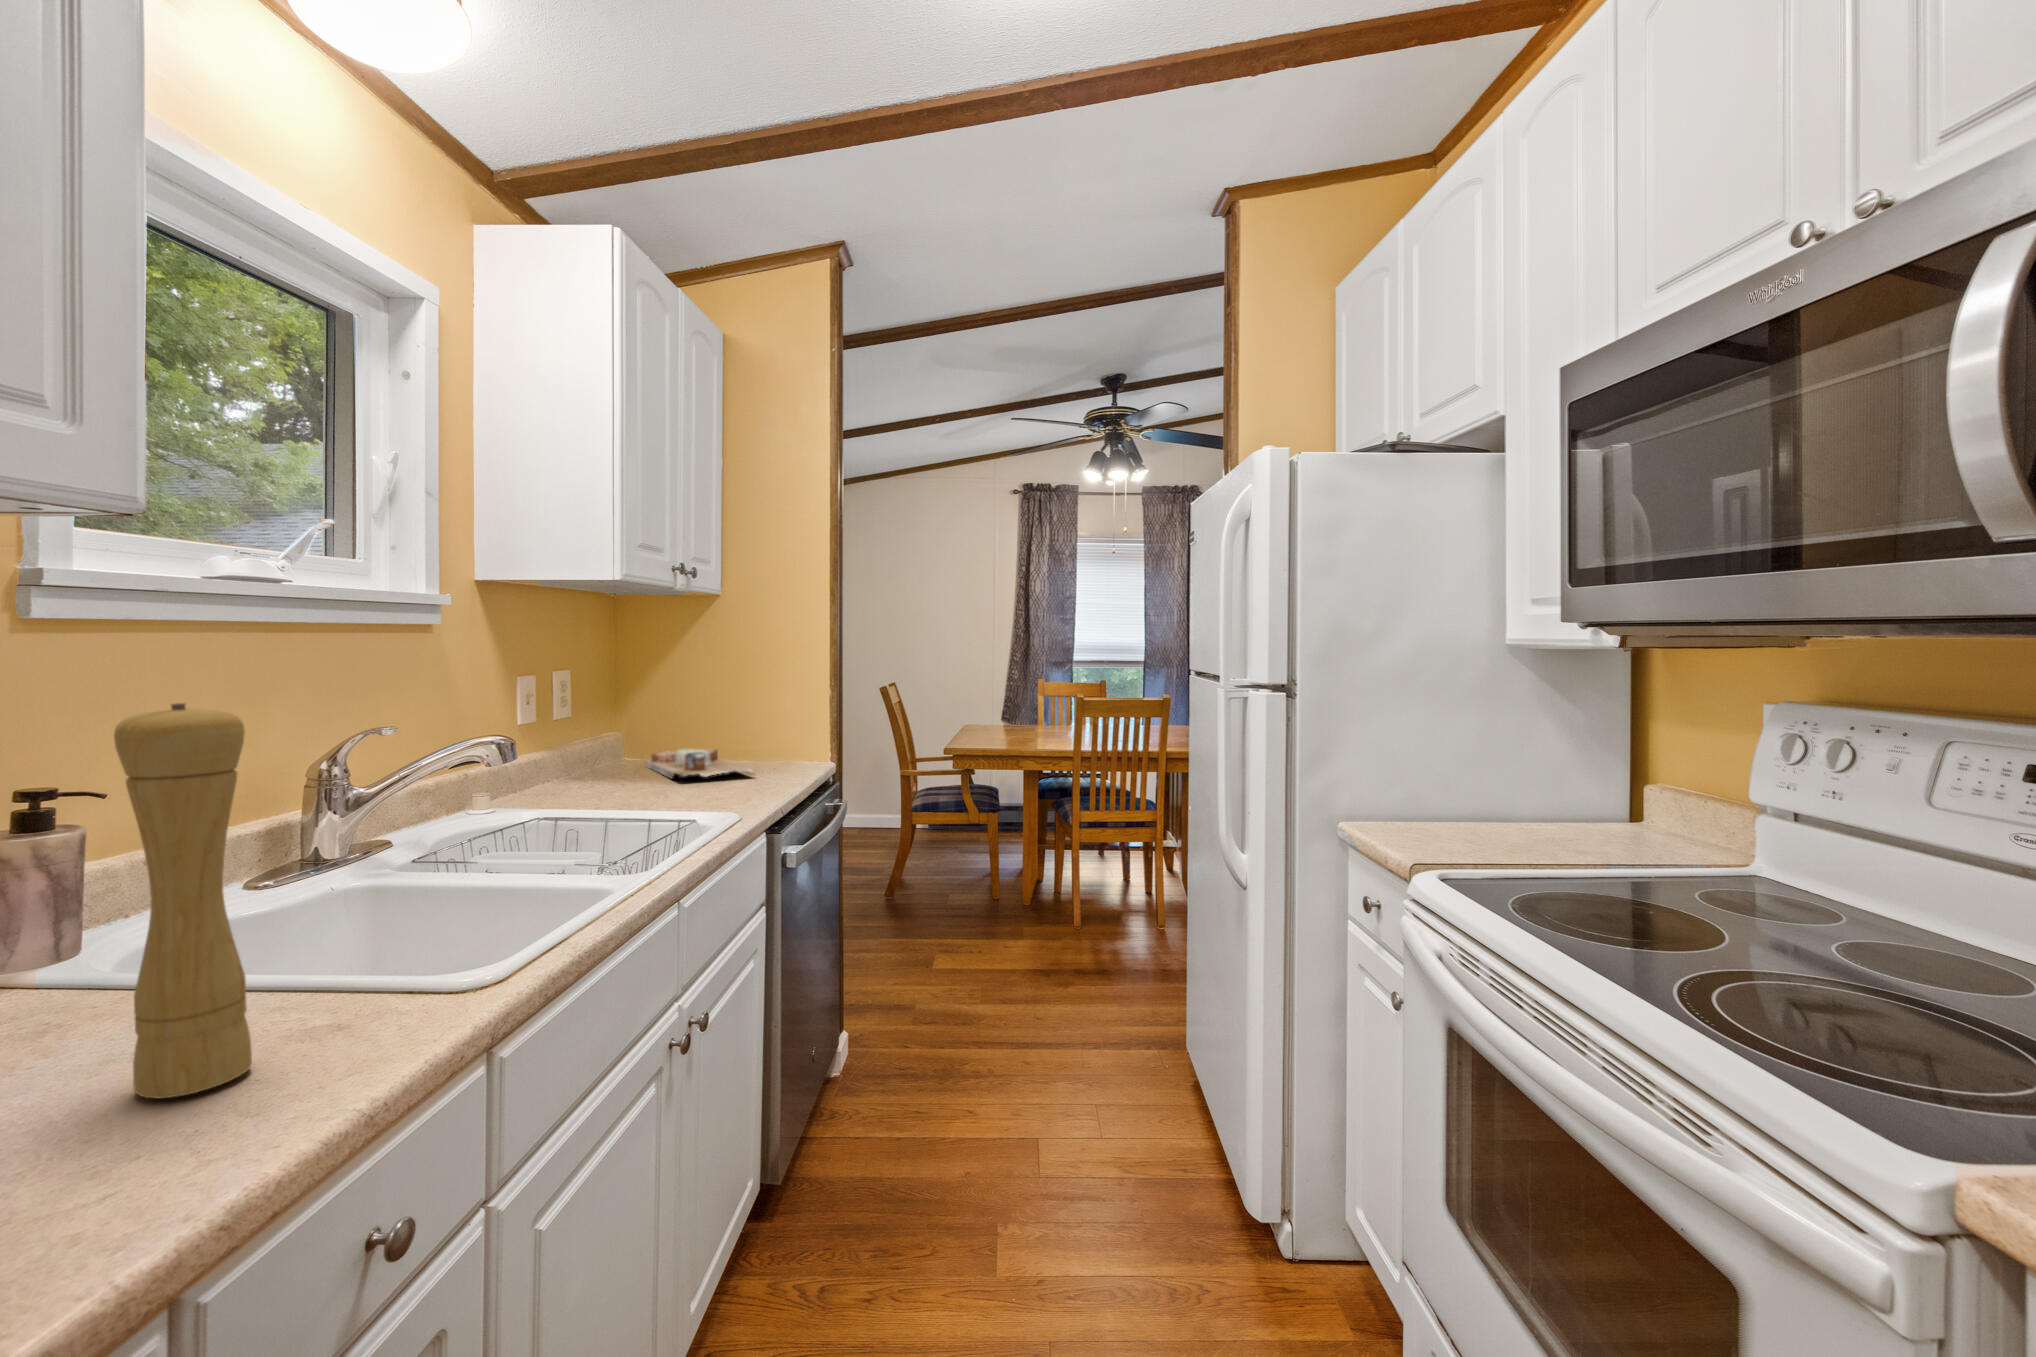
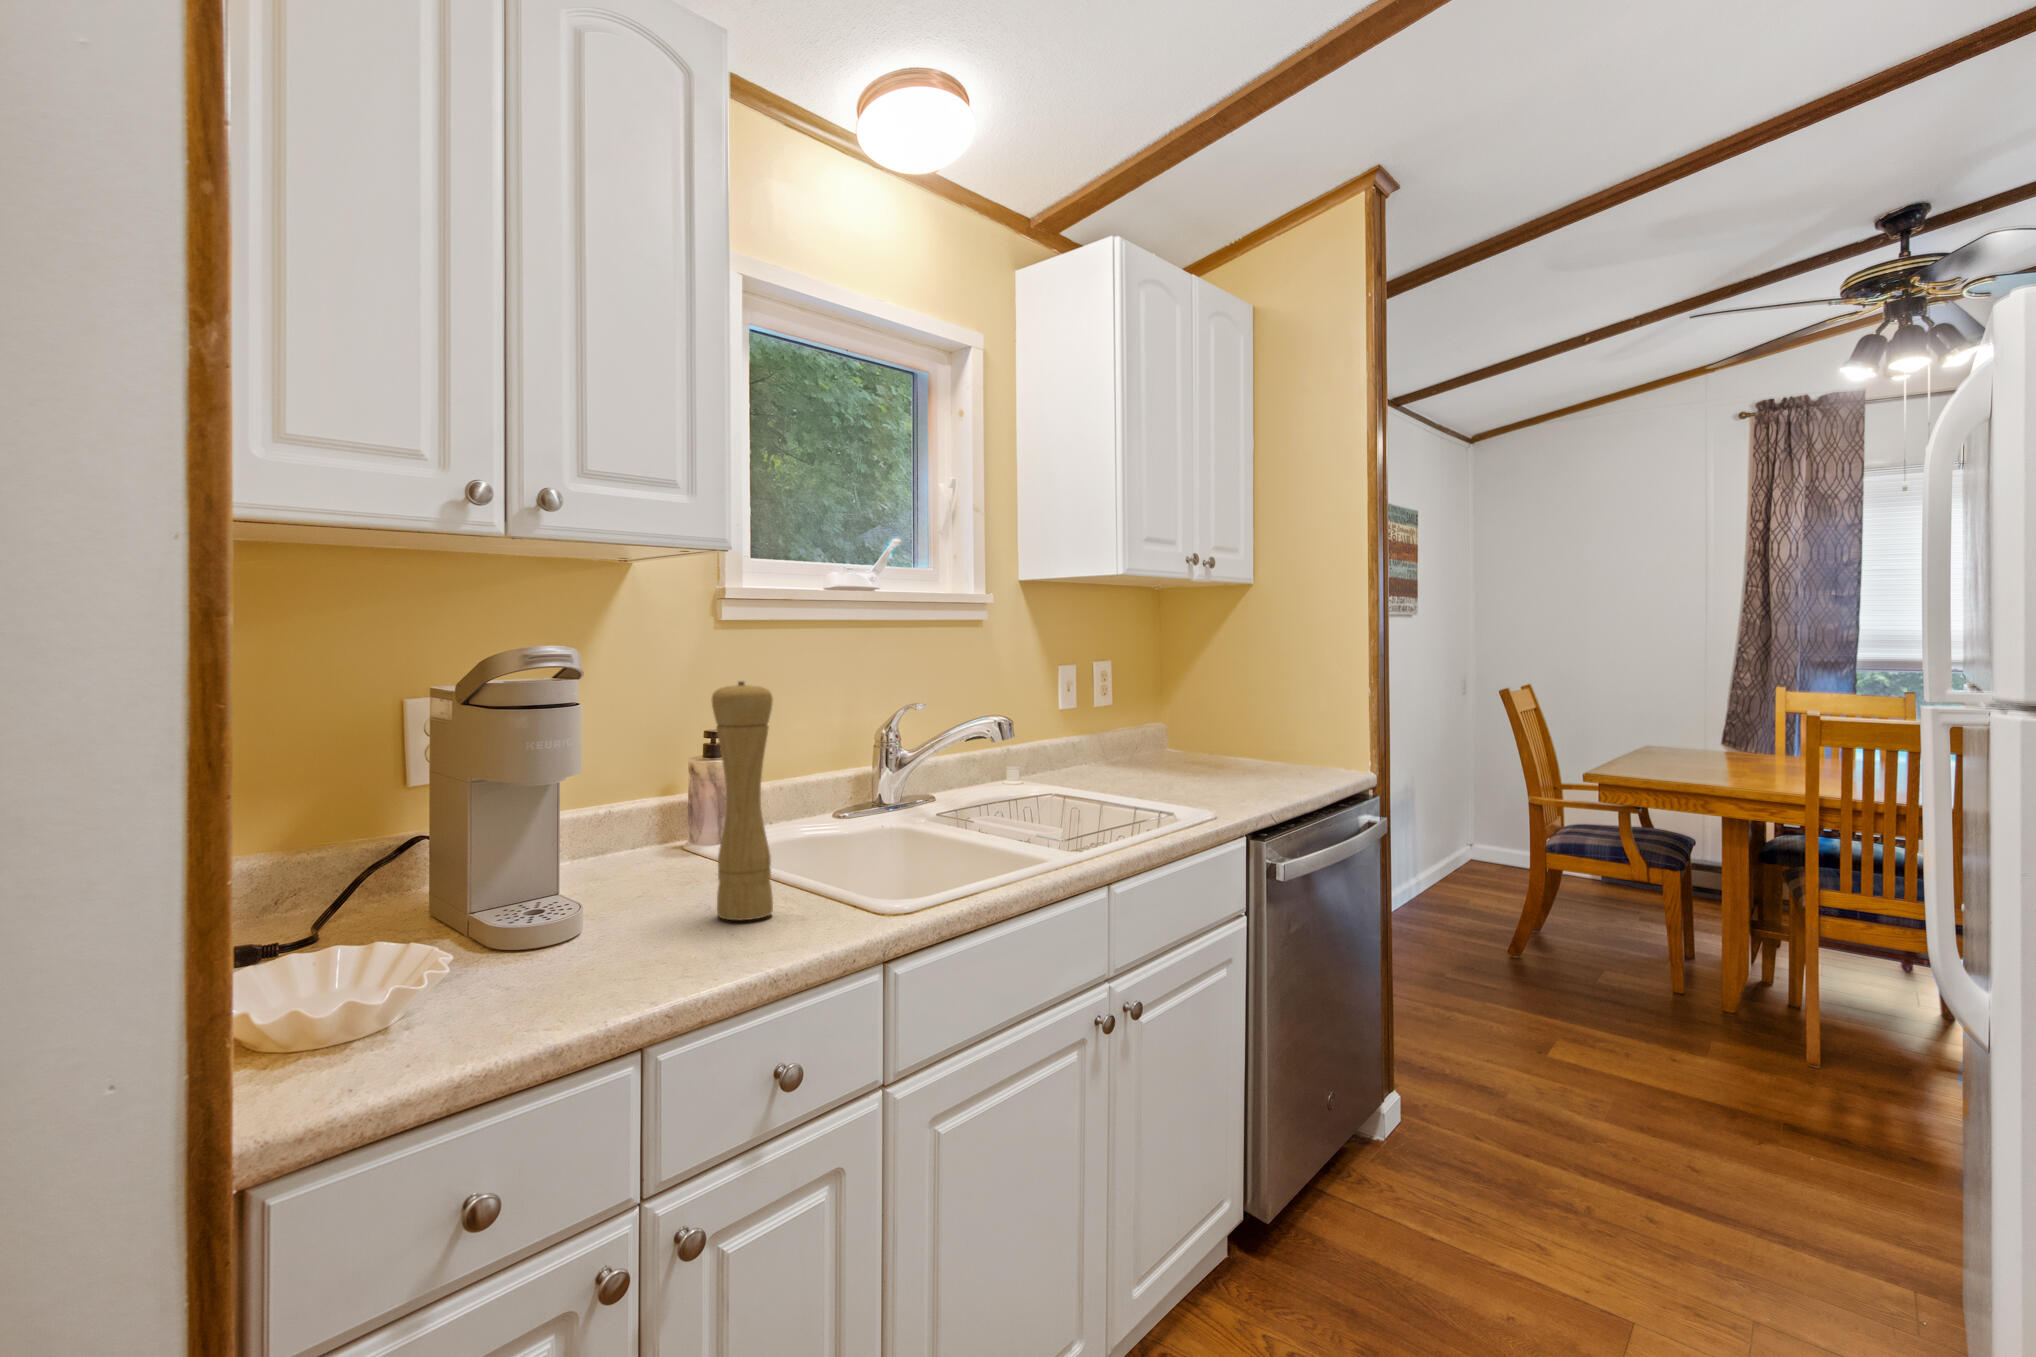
cutting board: present [645,749,754,778] -> none [1184,743,1274,775]

